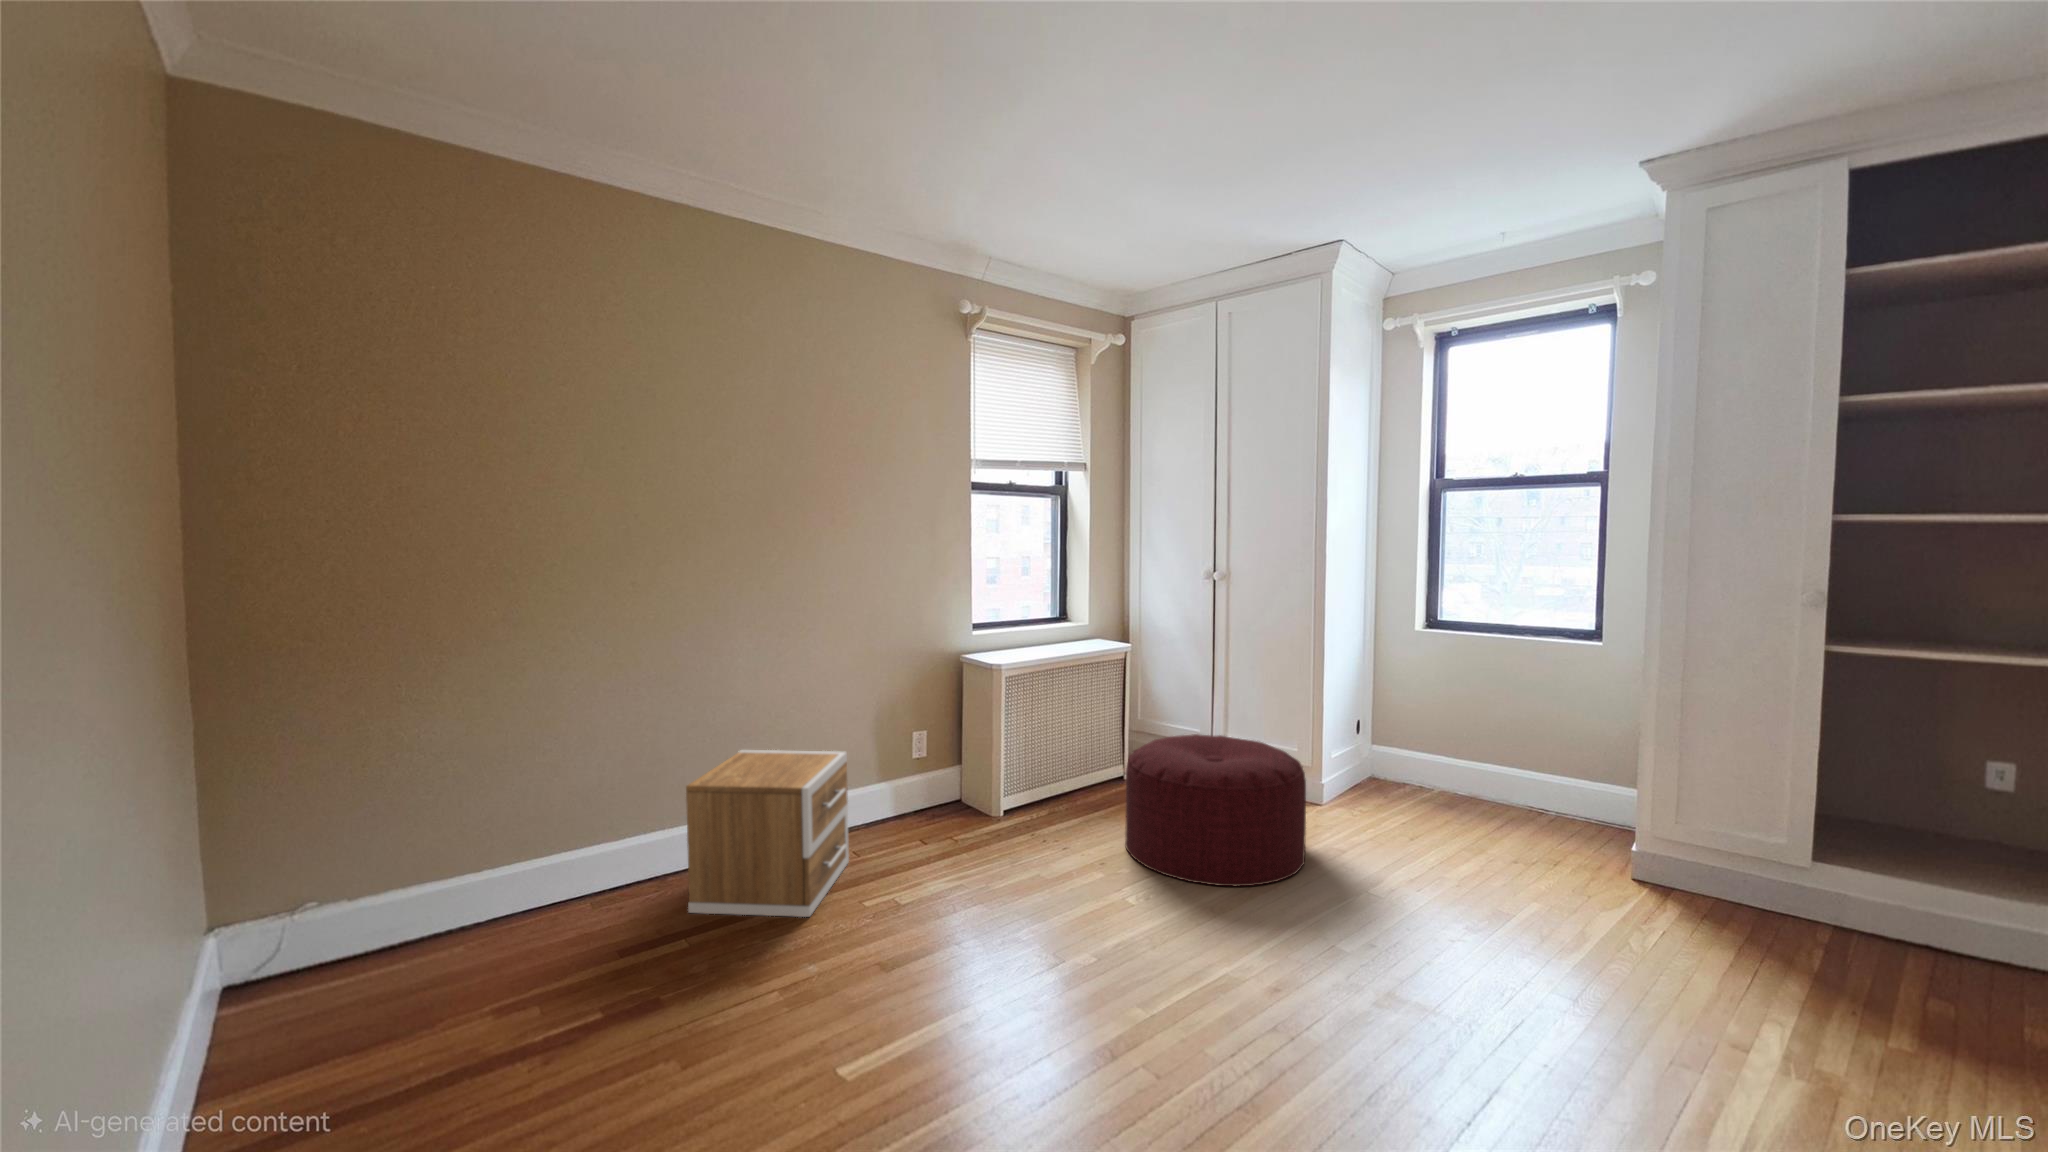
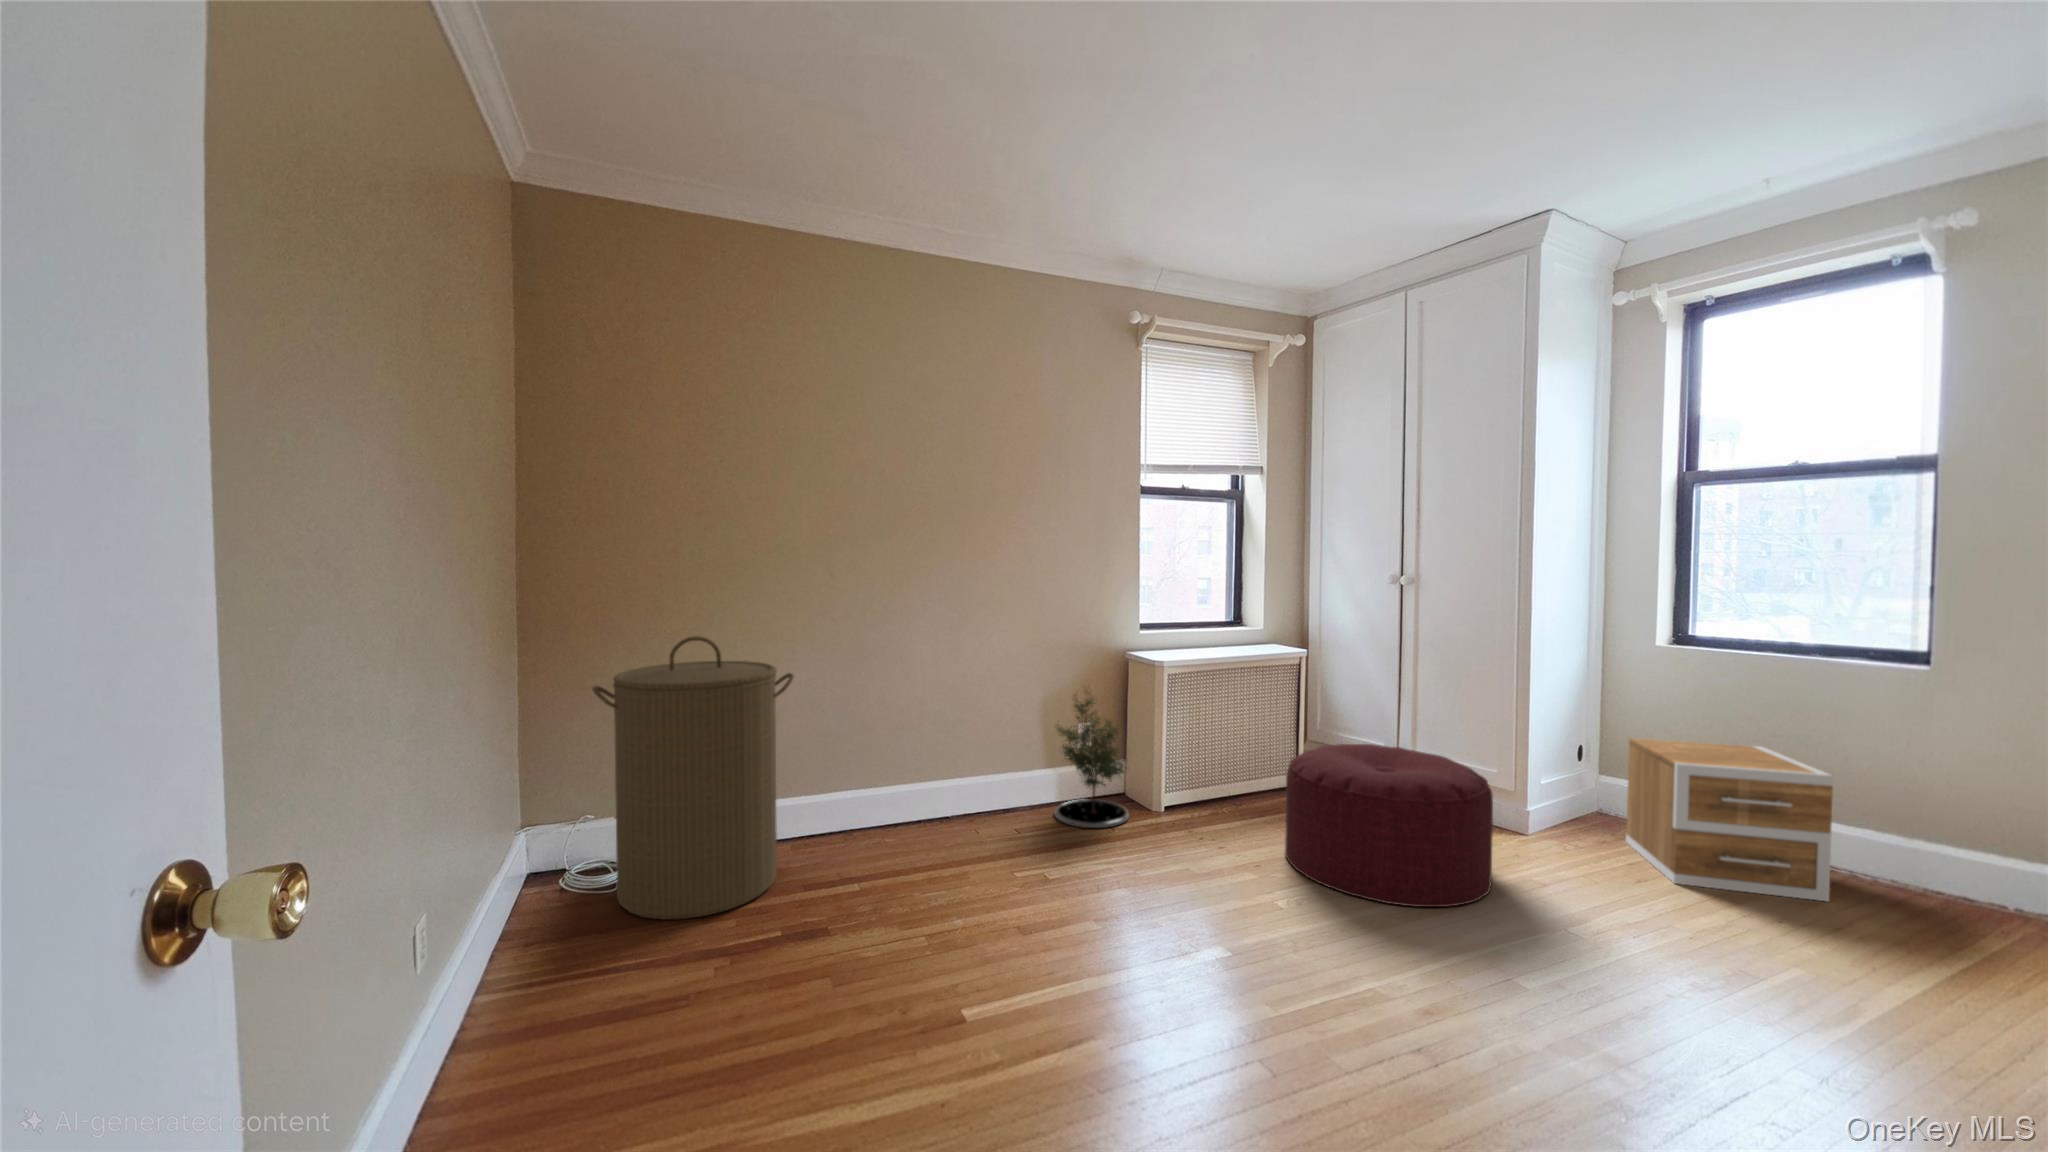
laundry hamper: none [320,670,597,1022] -> present [592,636,794,919]
potted tree: none [889,692,973,842] -> present [1055,695,1129,828]
nightstand: present [686,750,849,917] -> present [1626,738,1833,901]

